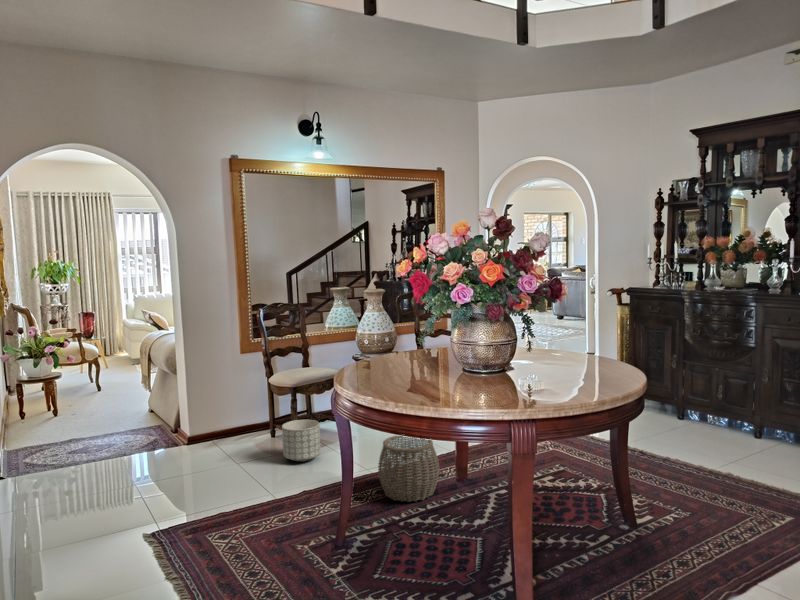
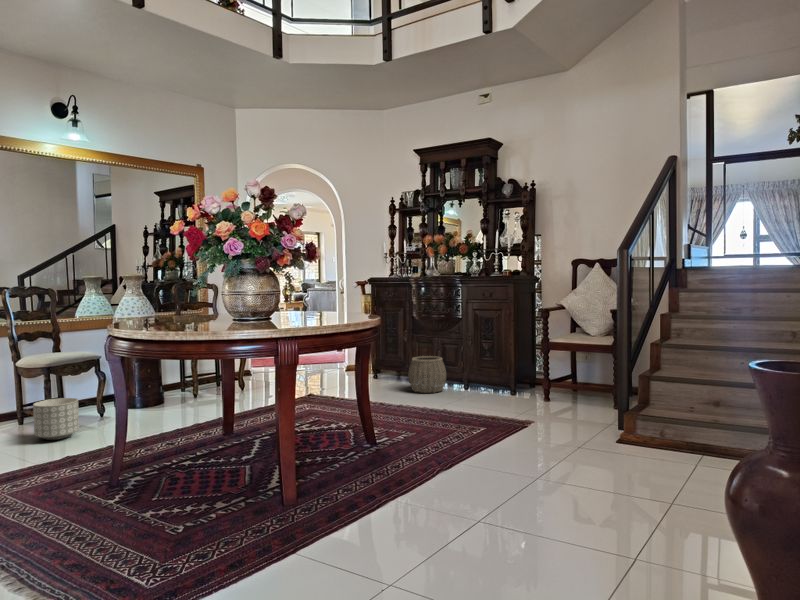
woven basket: present [378,434,439,502] -> present [409,356,446,393]

